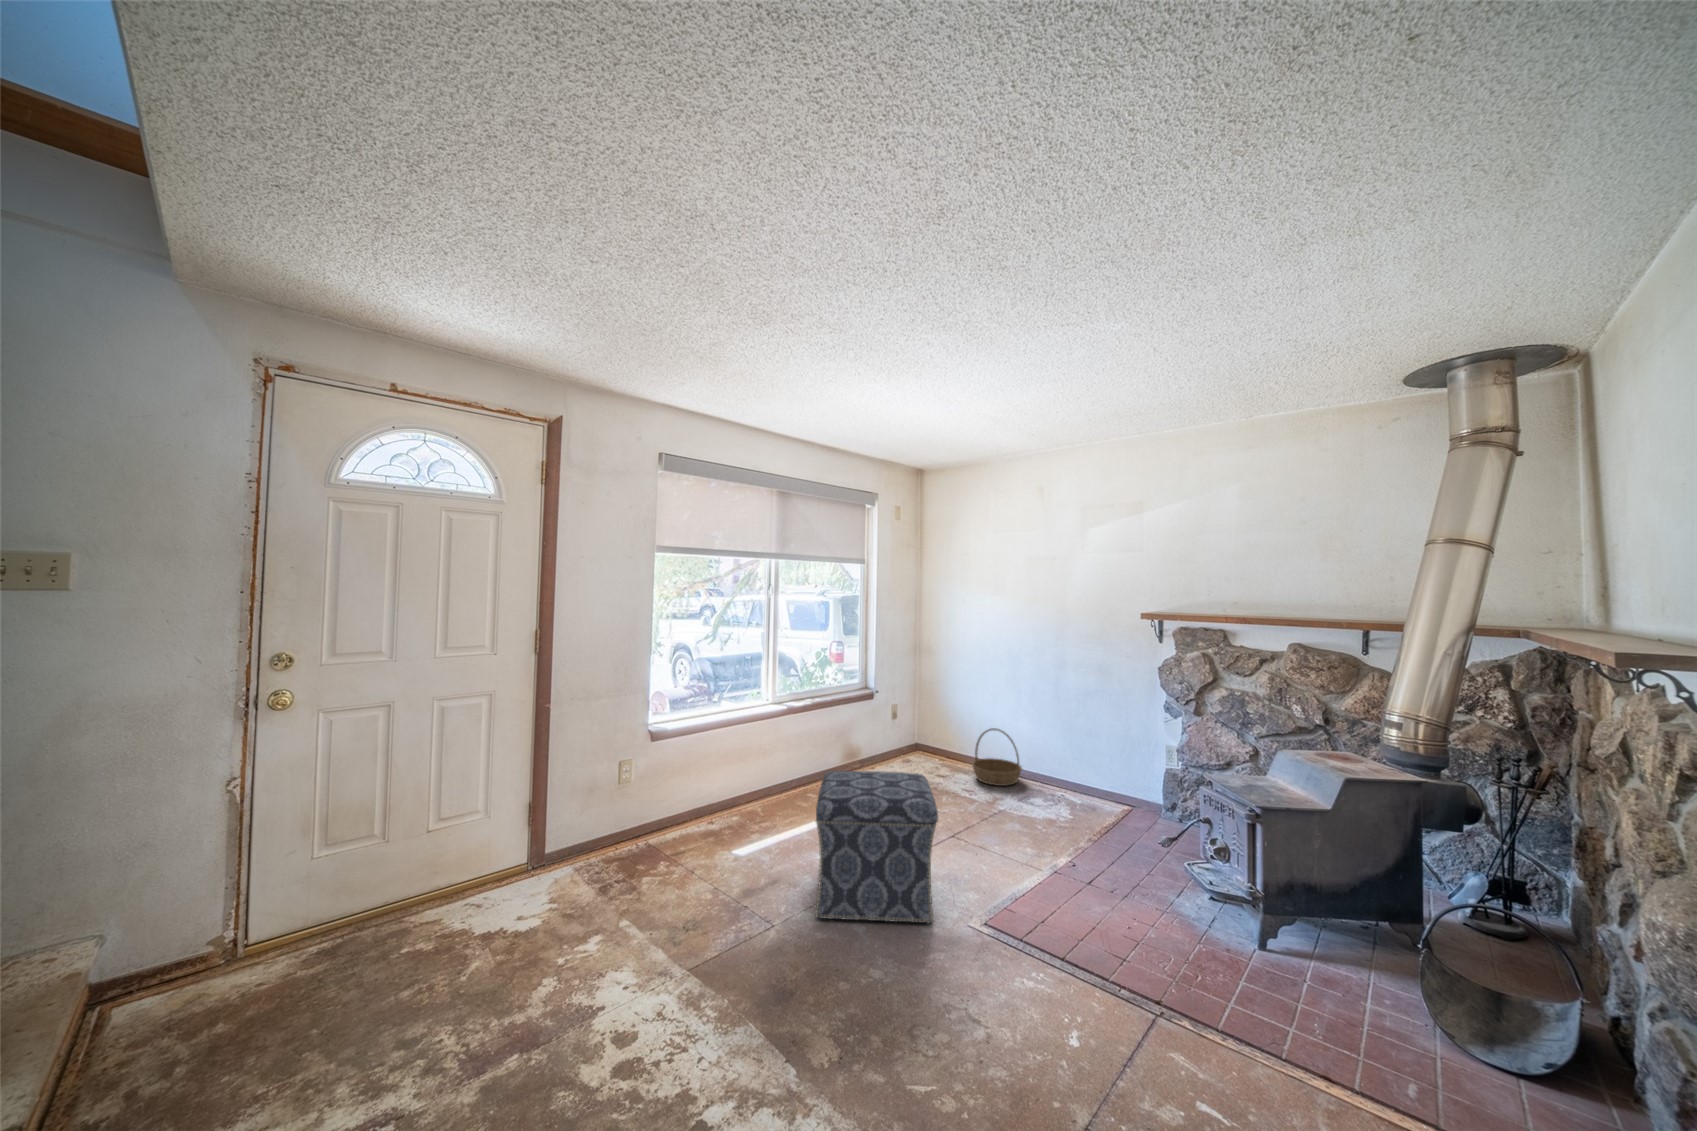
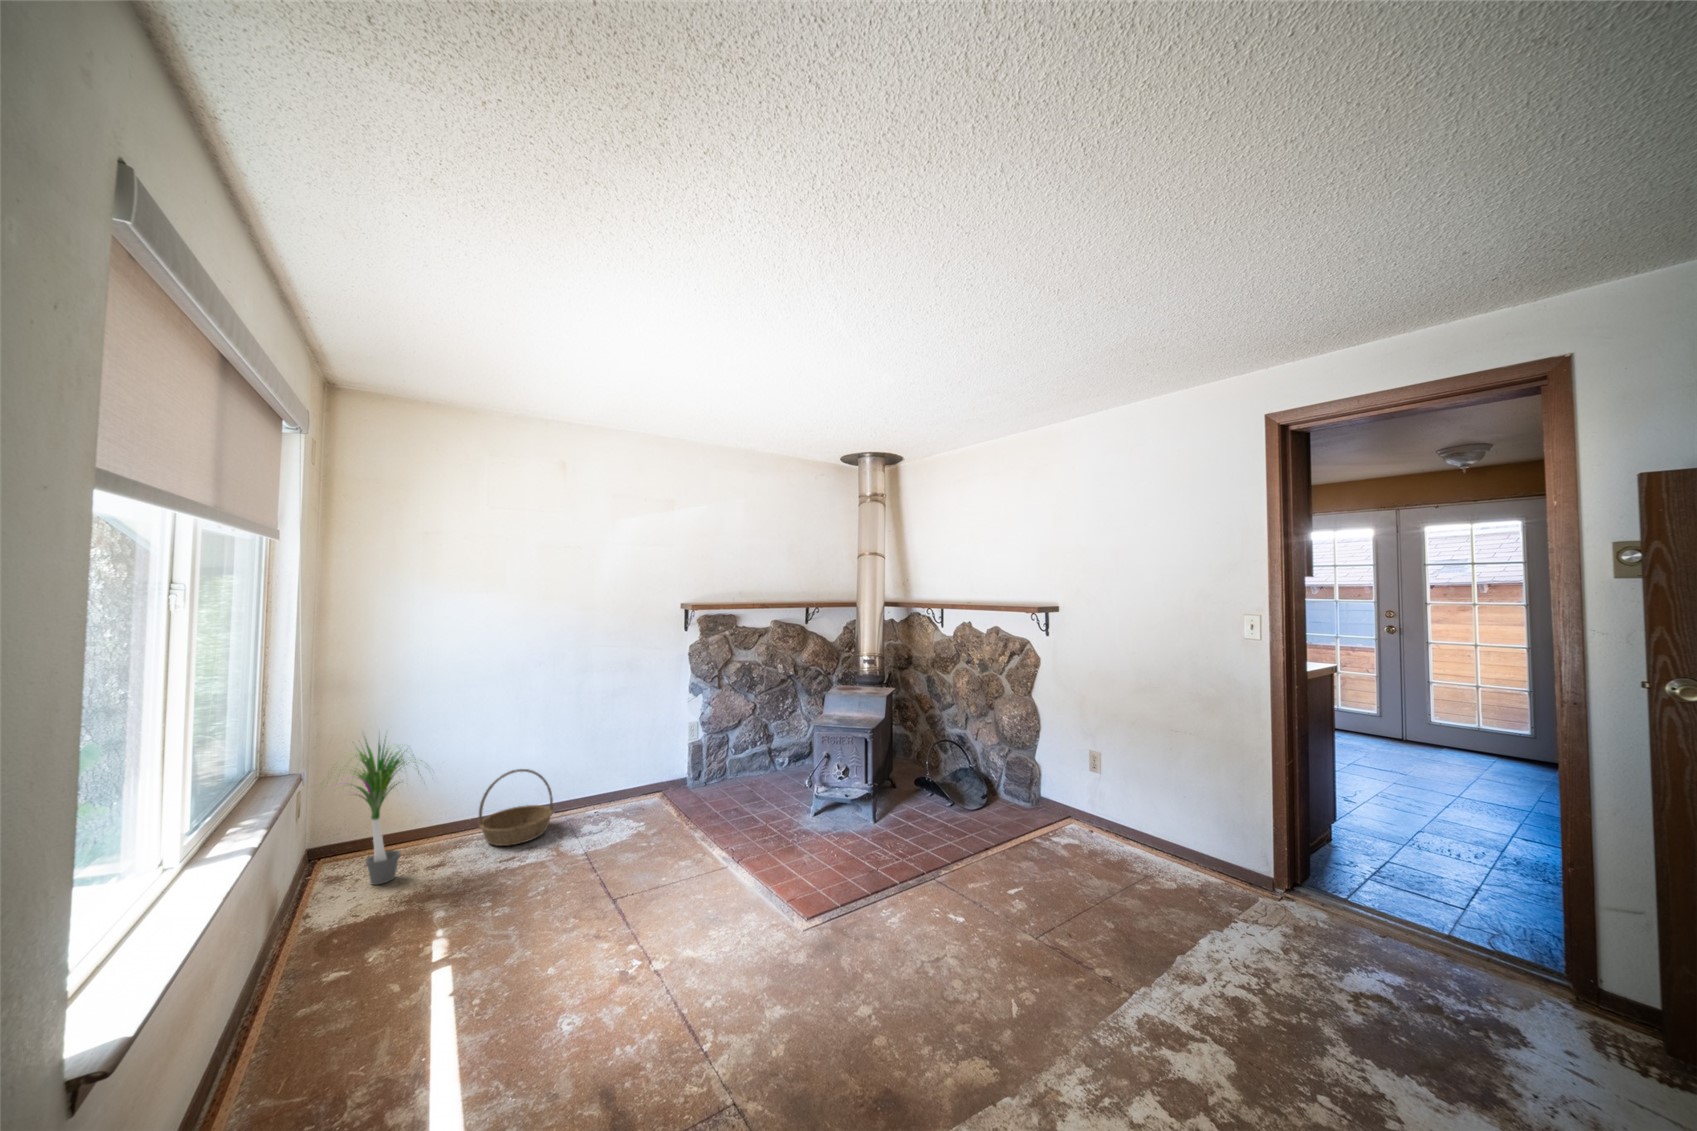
potted plant: none [885,669,946,768] -> present [322,740,422,885]
ottoman: present [815,771,938,924] -> none [604,819,798,1049]

